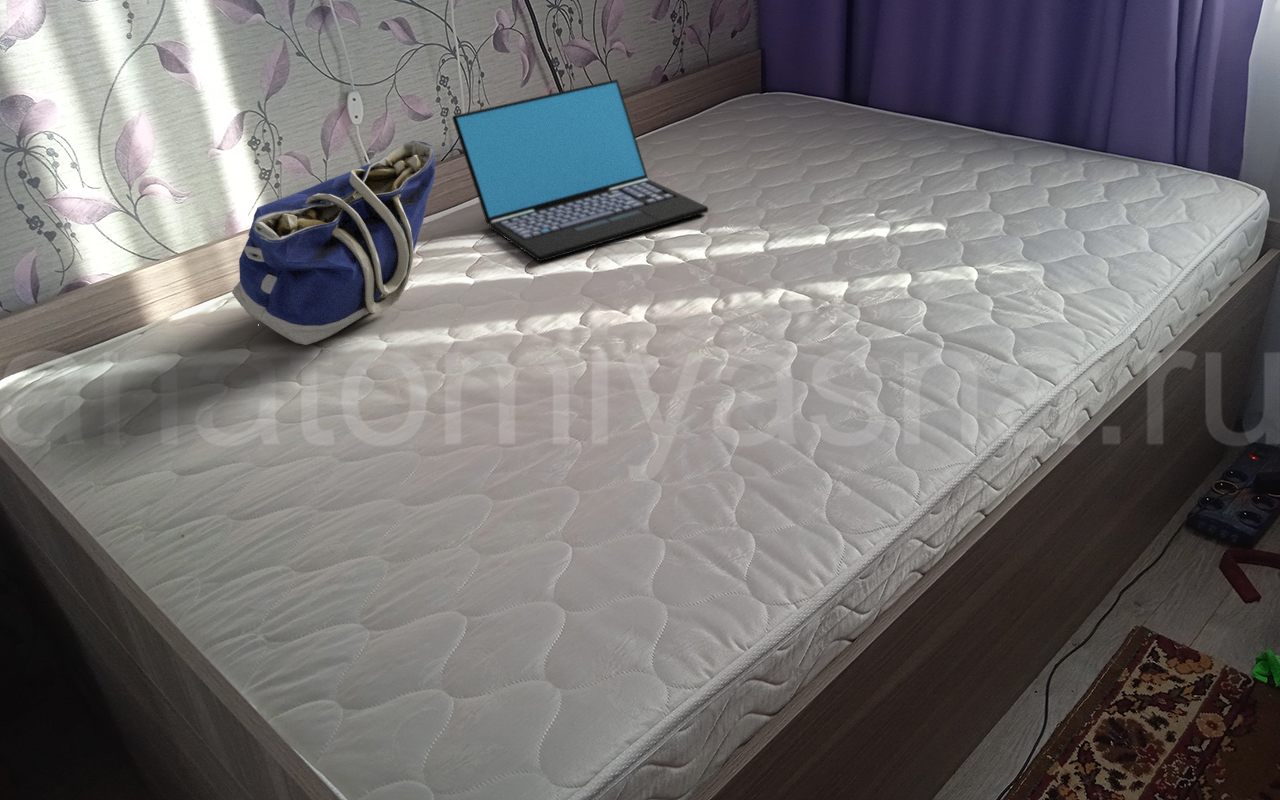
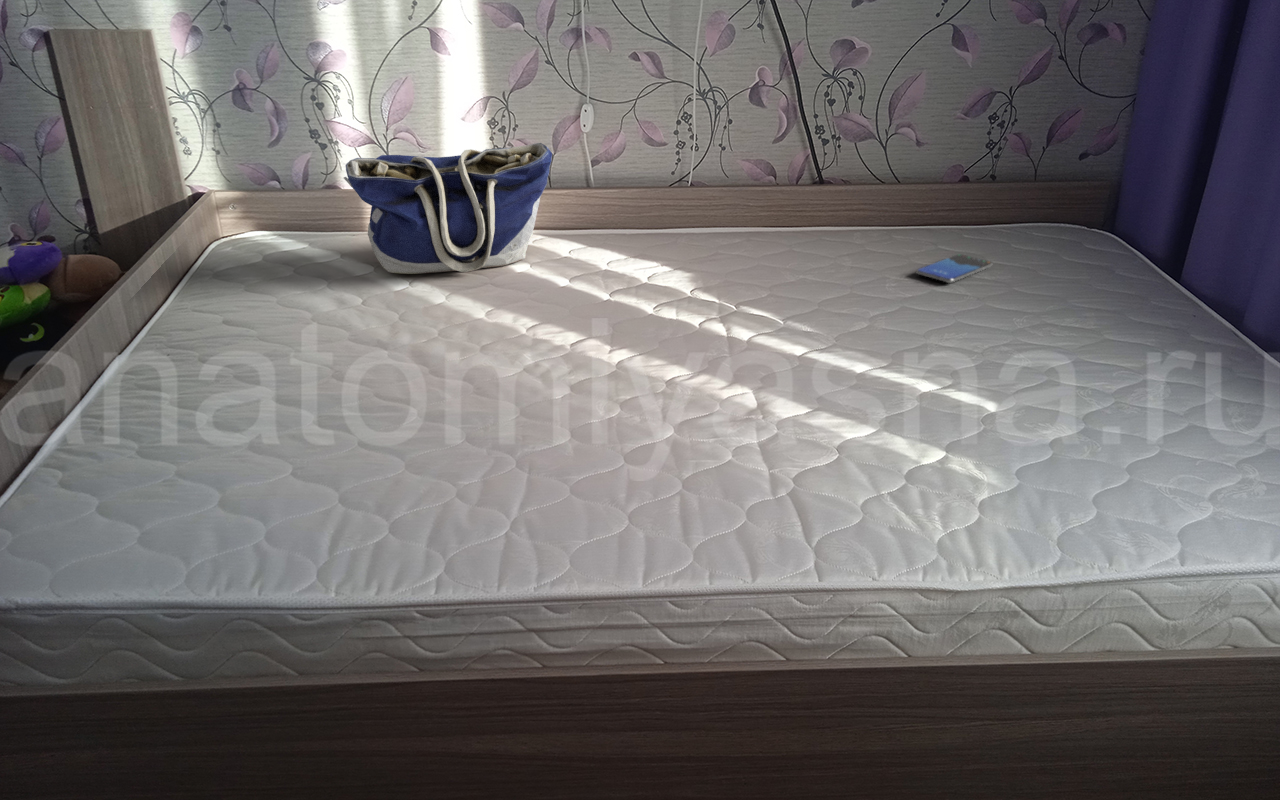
laptop: present [452,80,708,261] -> none [619,144,828,297]
smartphone: none [735,139,773,167] -> present [916,254,992,283]

